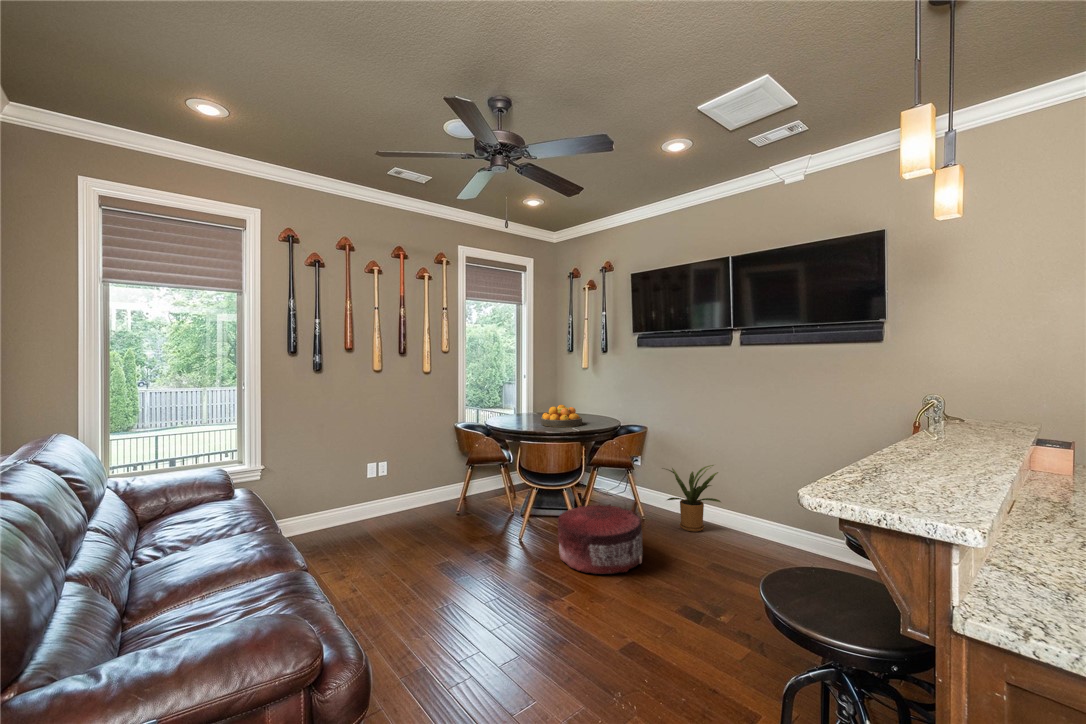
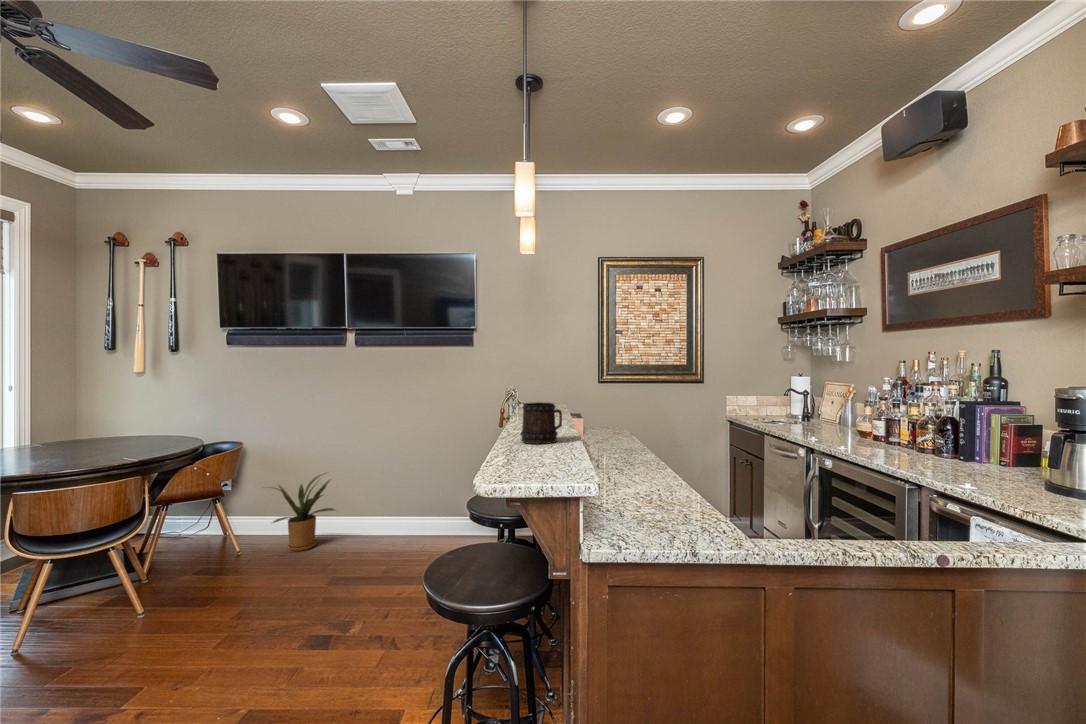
fruit bowl: present [541,405,582,427] -> none [58,426,141,460]
beer mug: none [903,415,974,471] -> present [520,402,562,444]
pouf: present [558,504,643,574] -> none [102,547,247,654]

